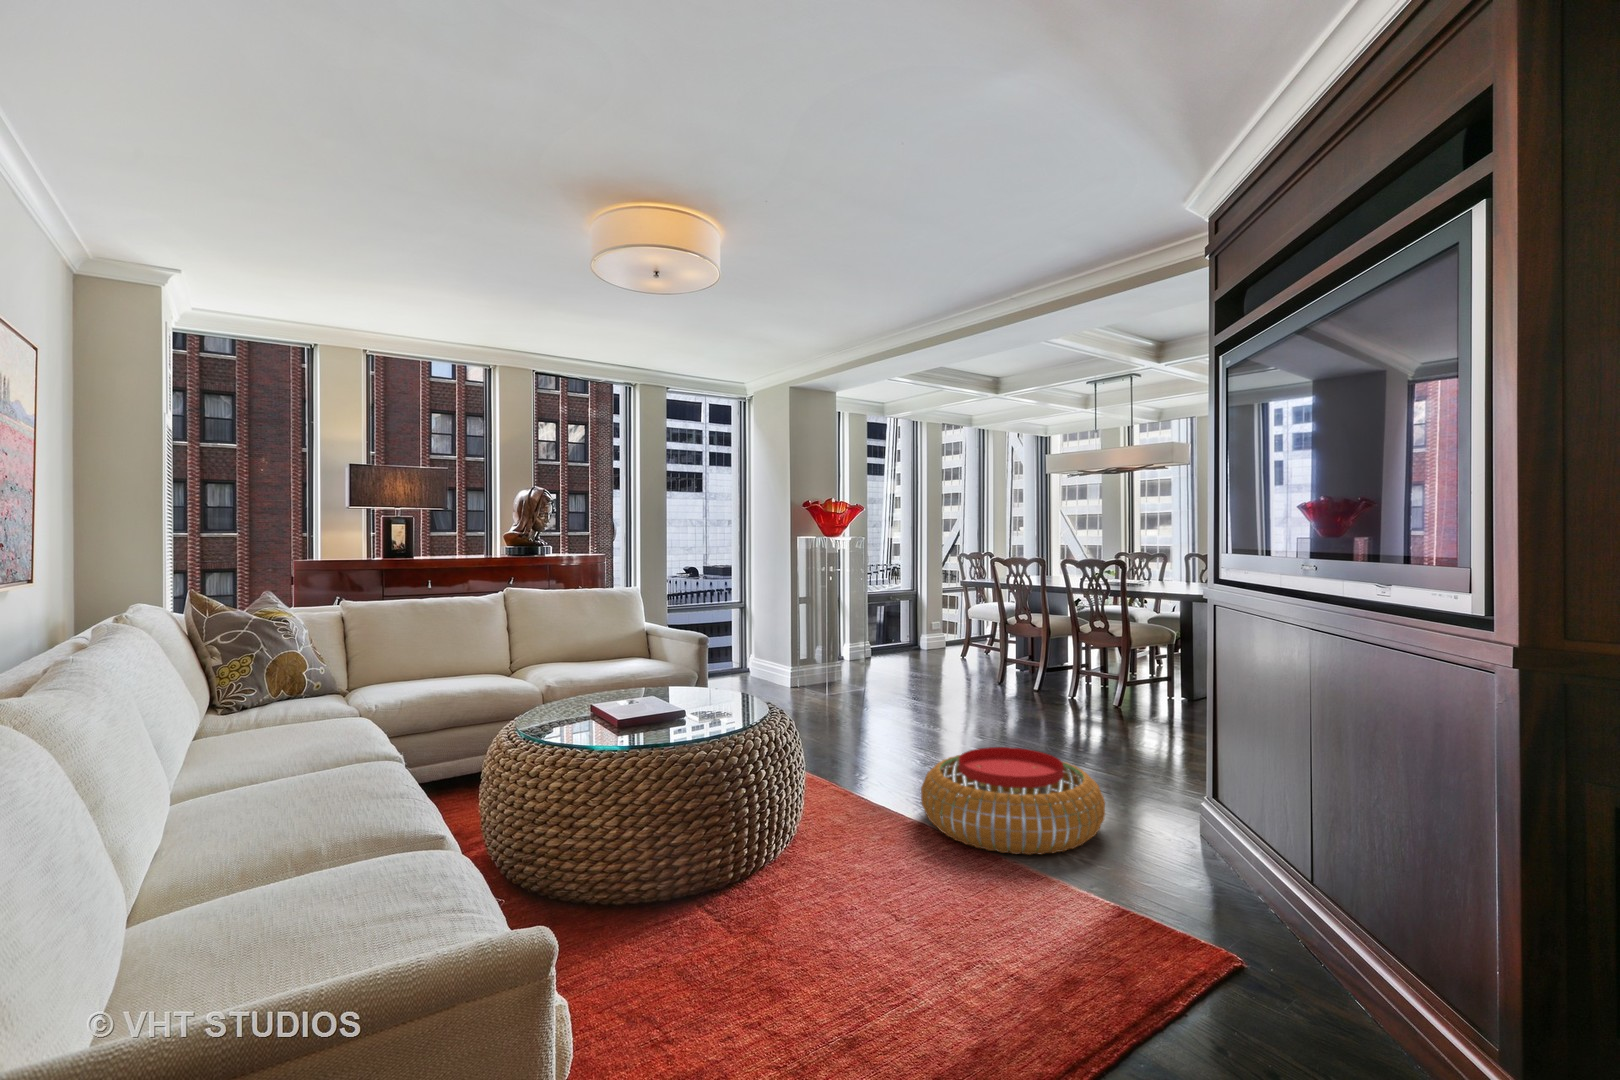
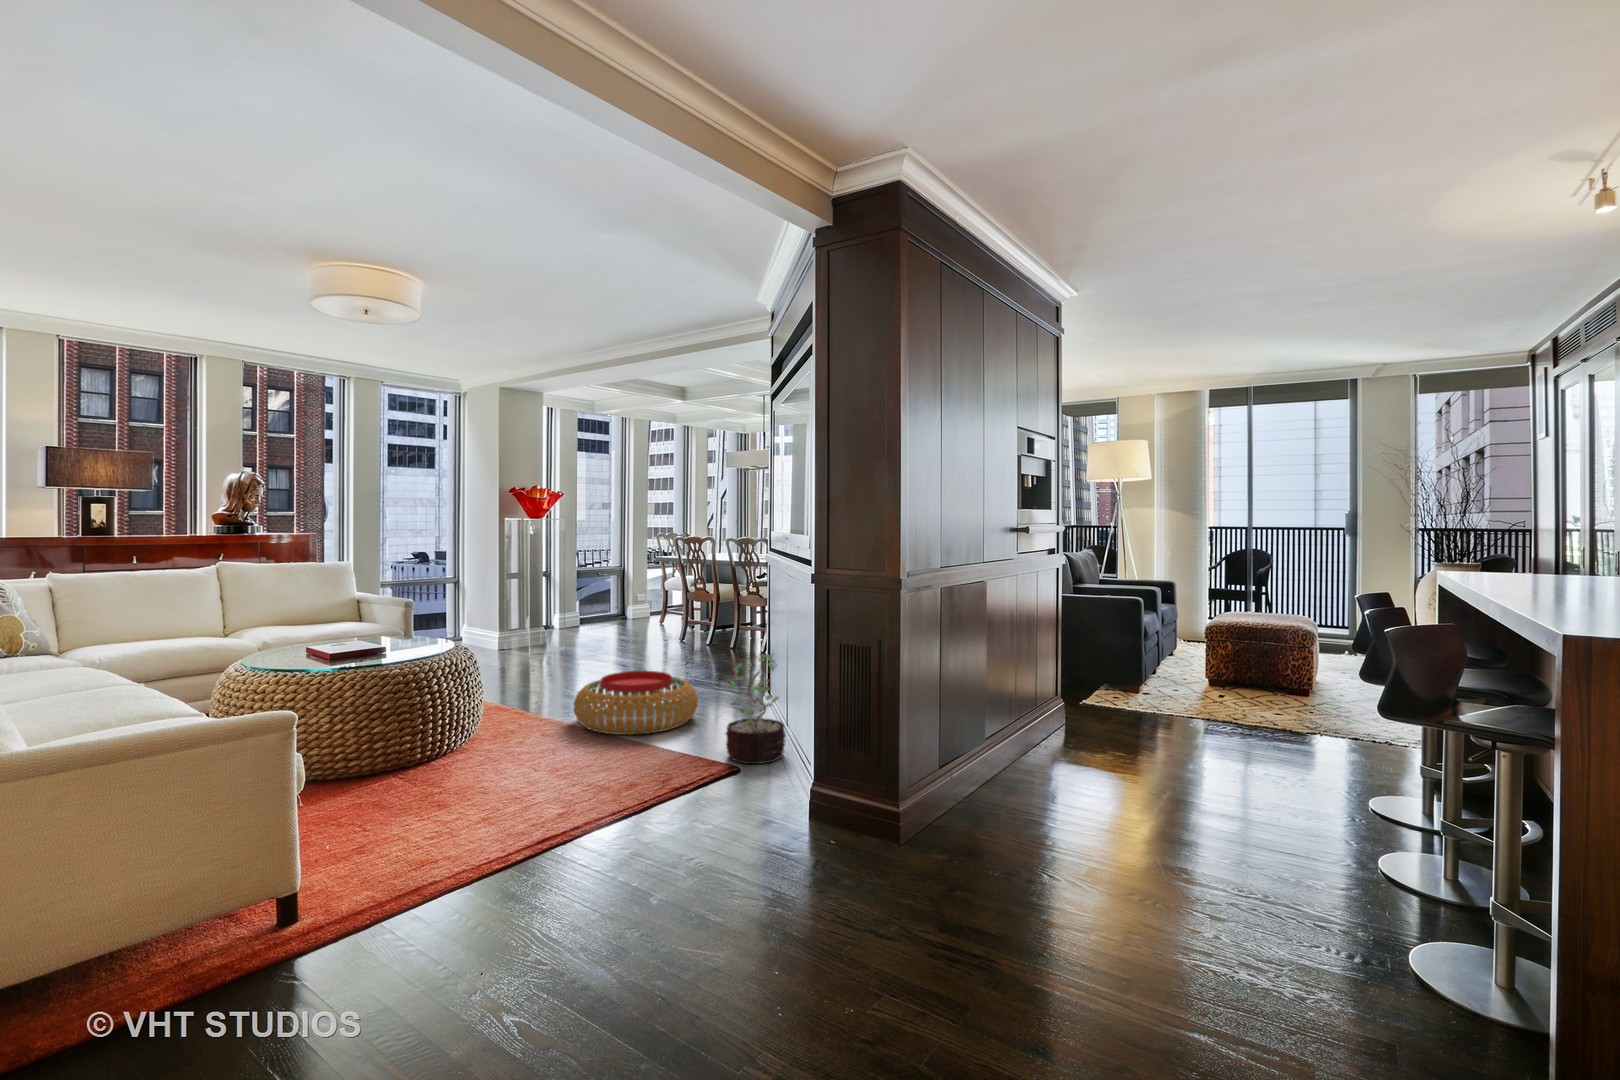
decorative plant: none [1205,752,1325,957] -> present [726,654,786,764]

